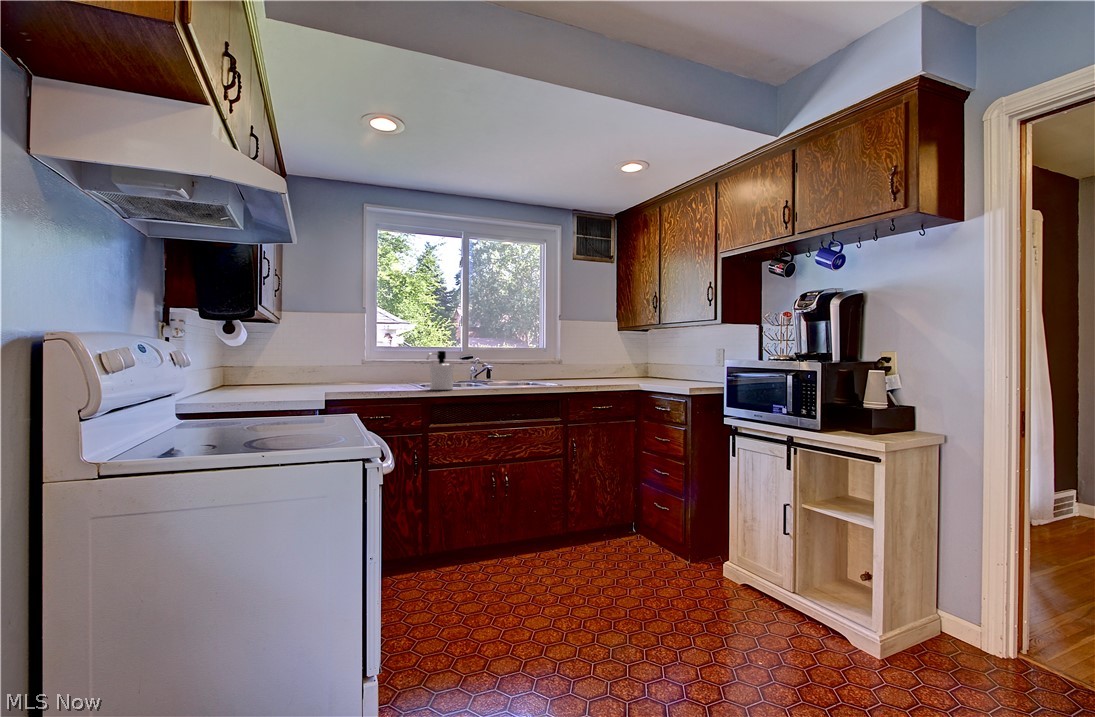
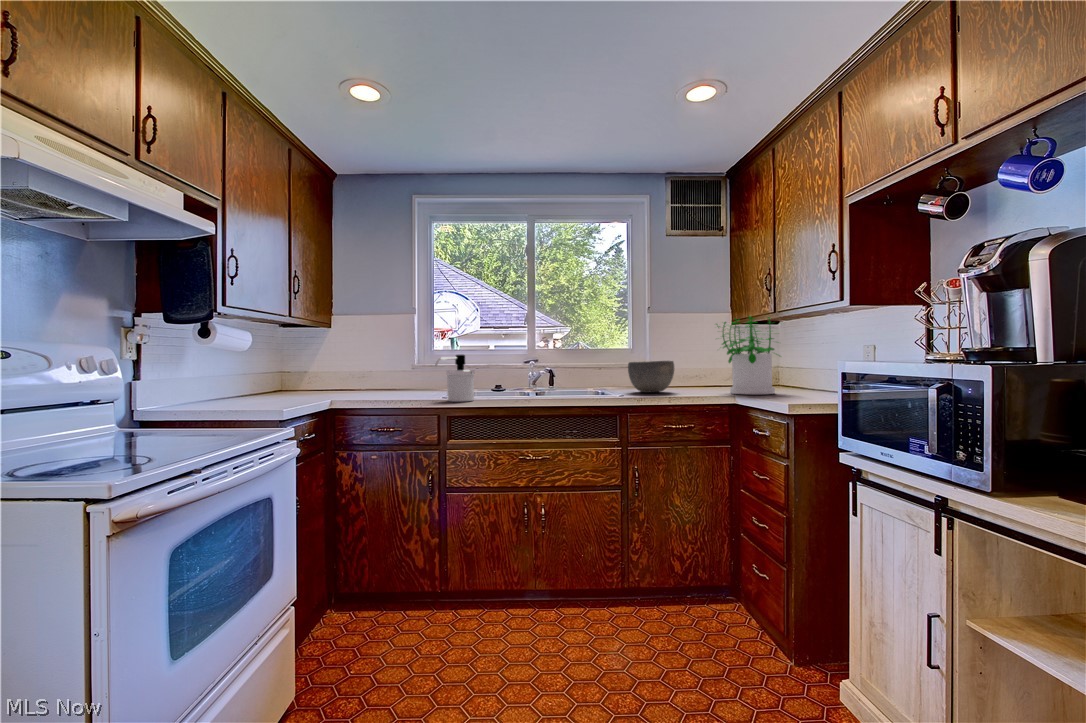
potted plant: none [622,326,668,383] -> present [717,316,775,394]
bowl: none [559,358,594,382] -> present [628,361,674,393]

